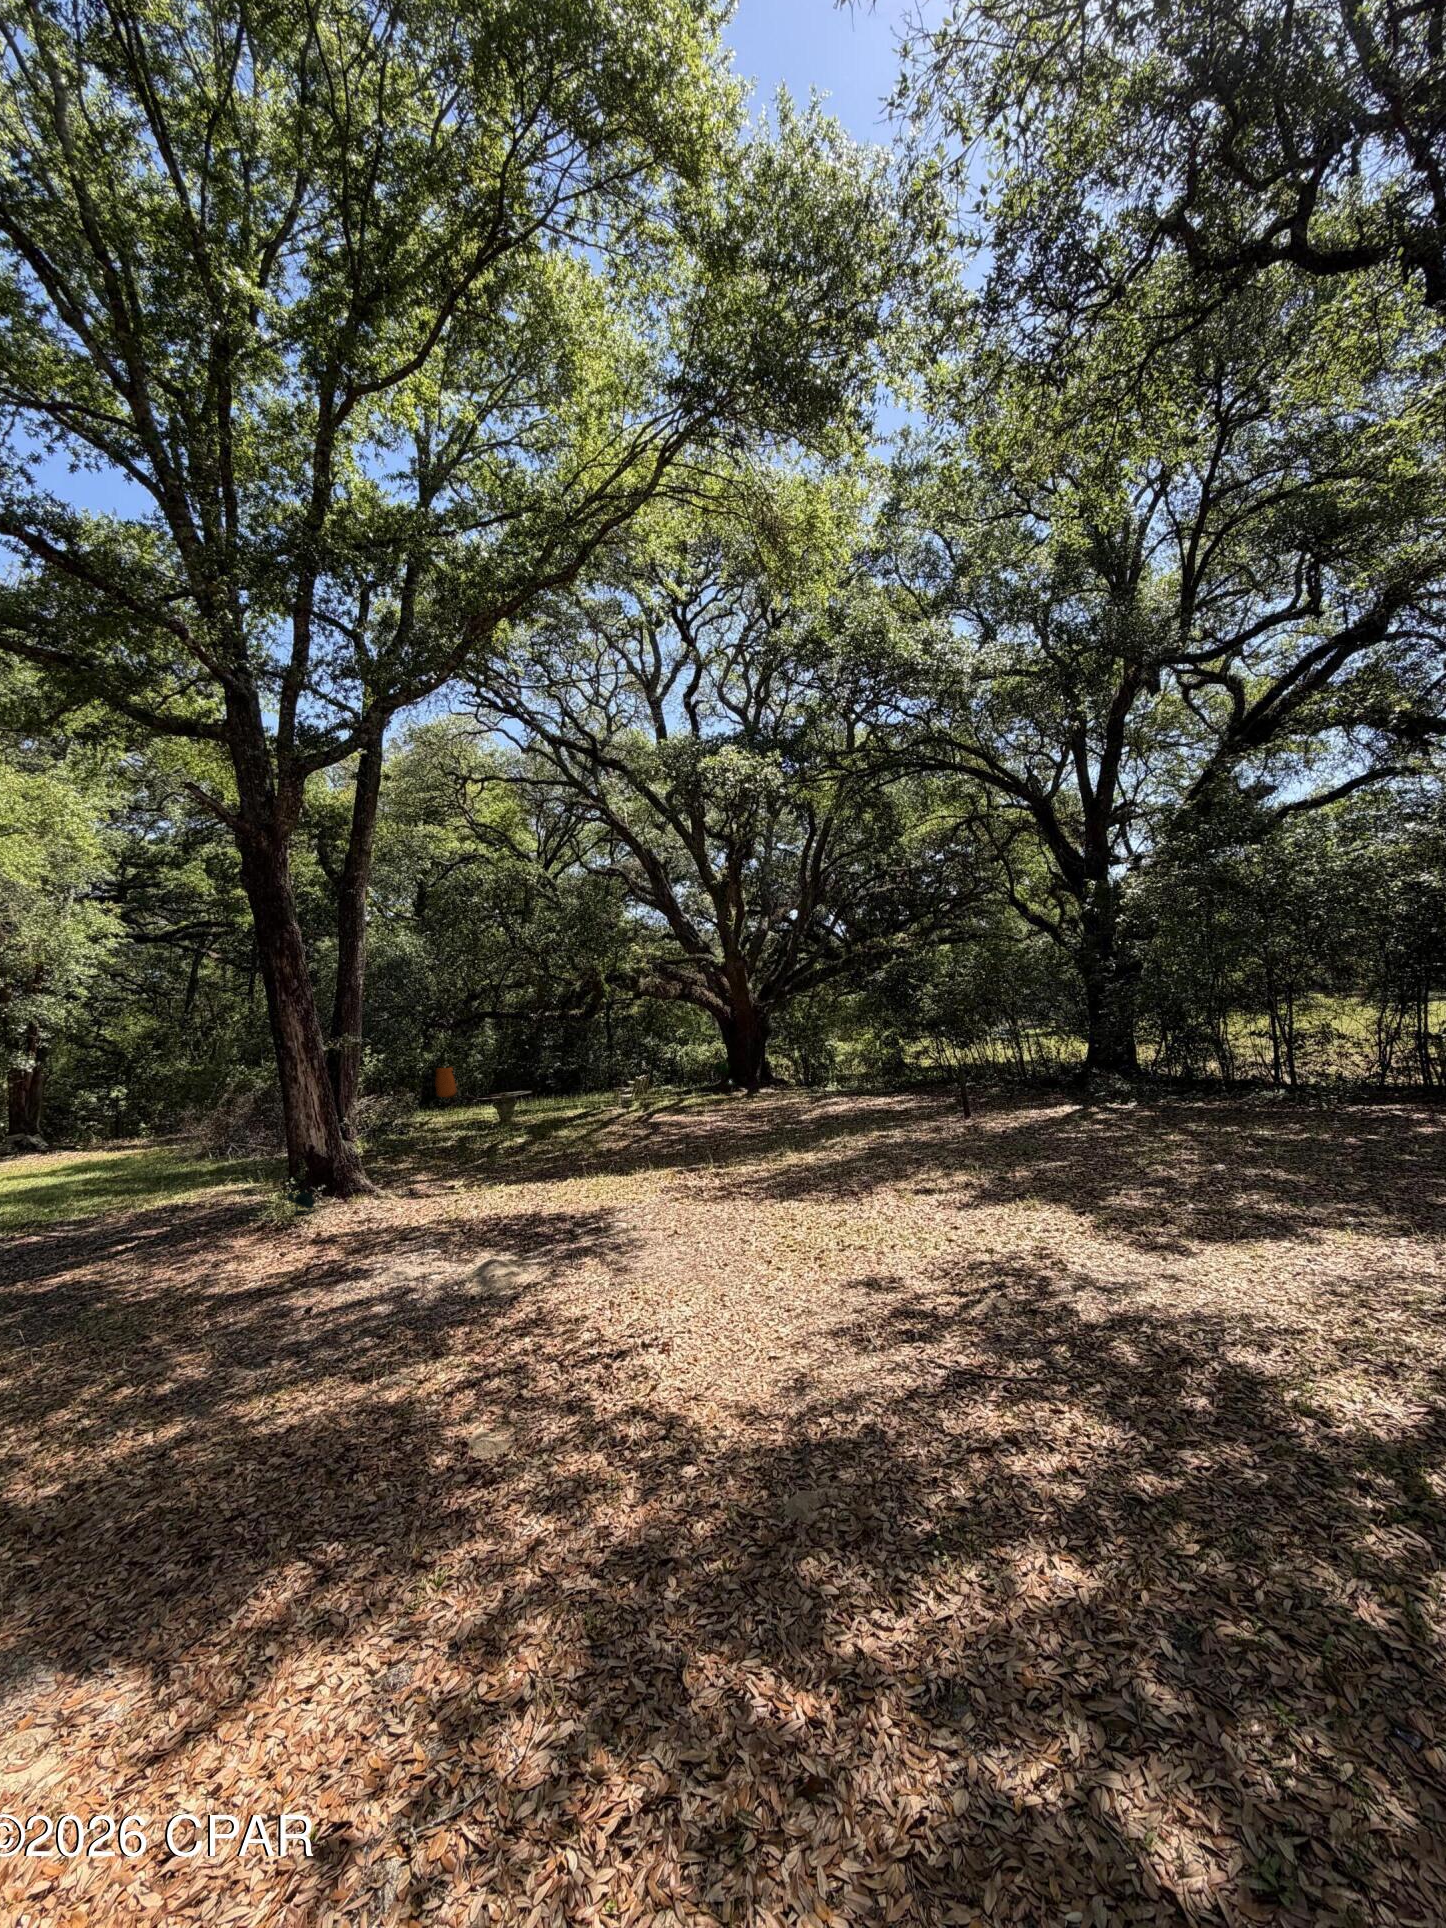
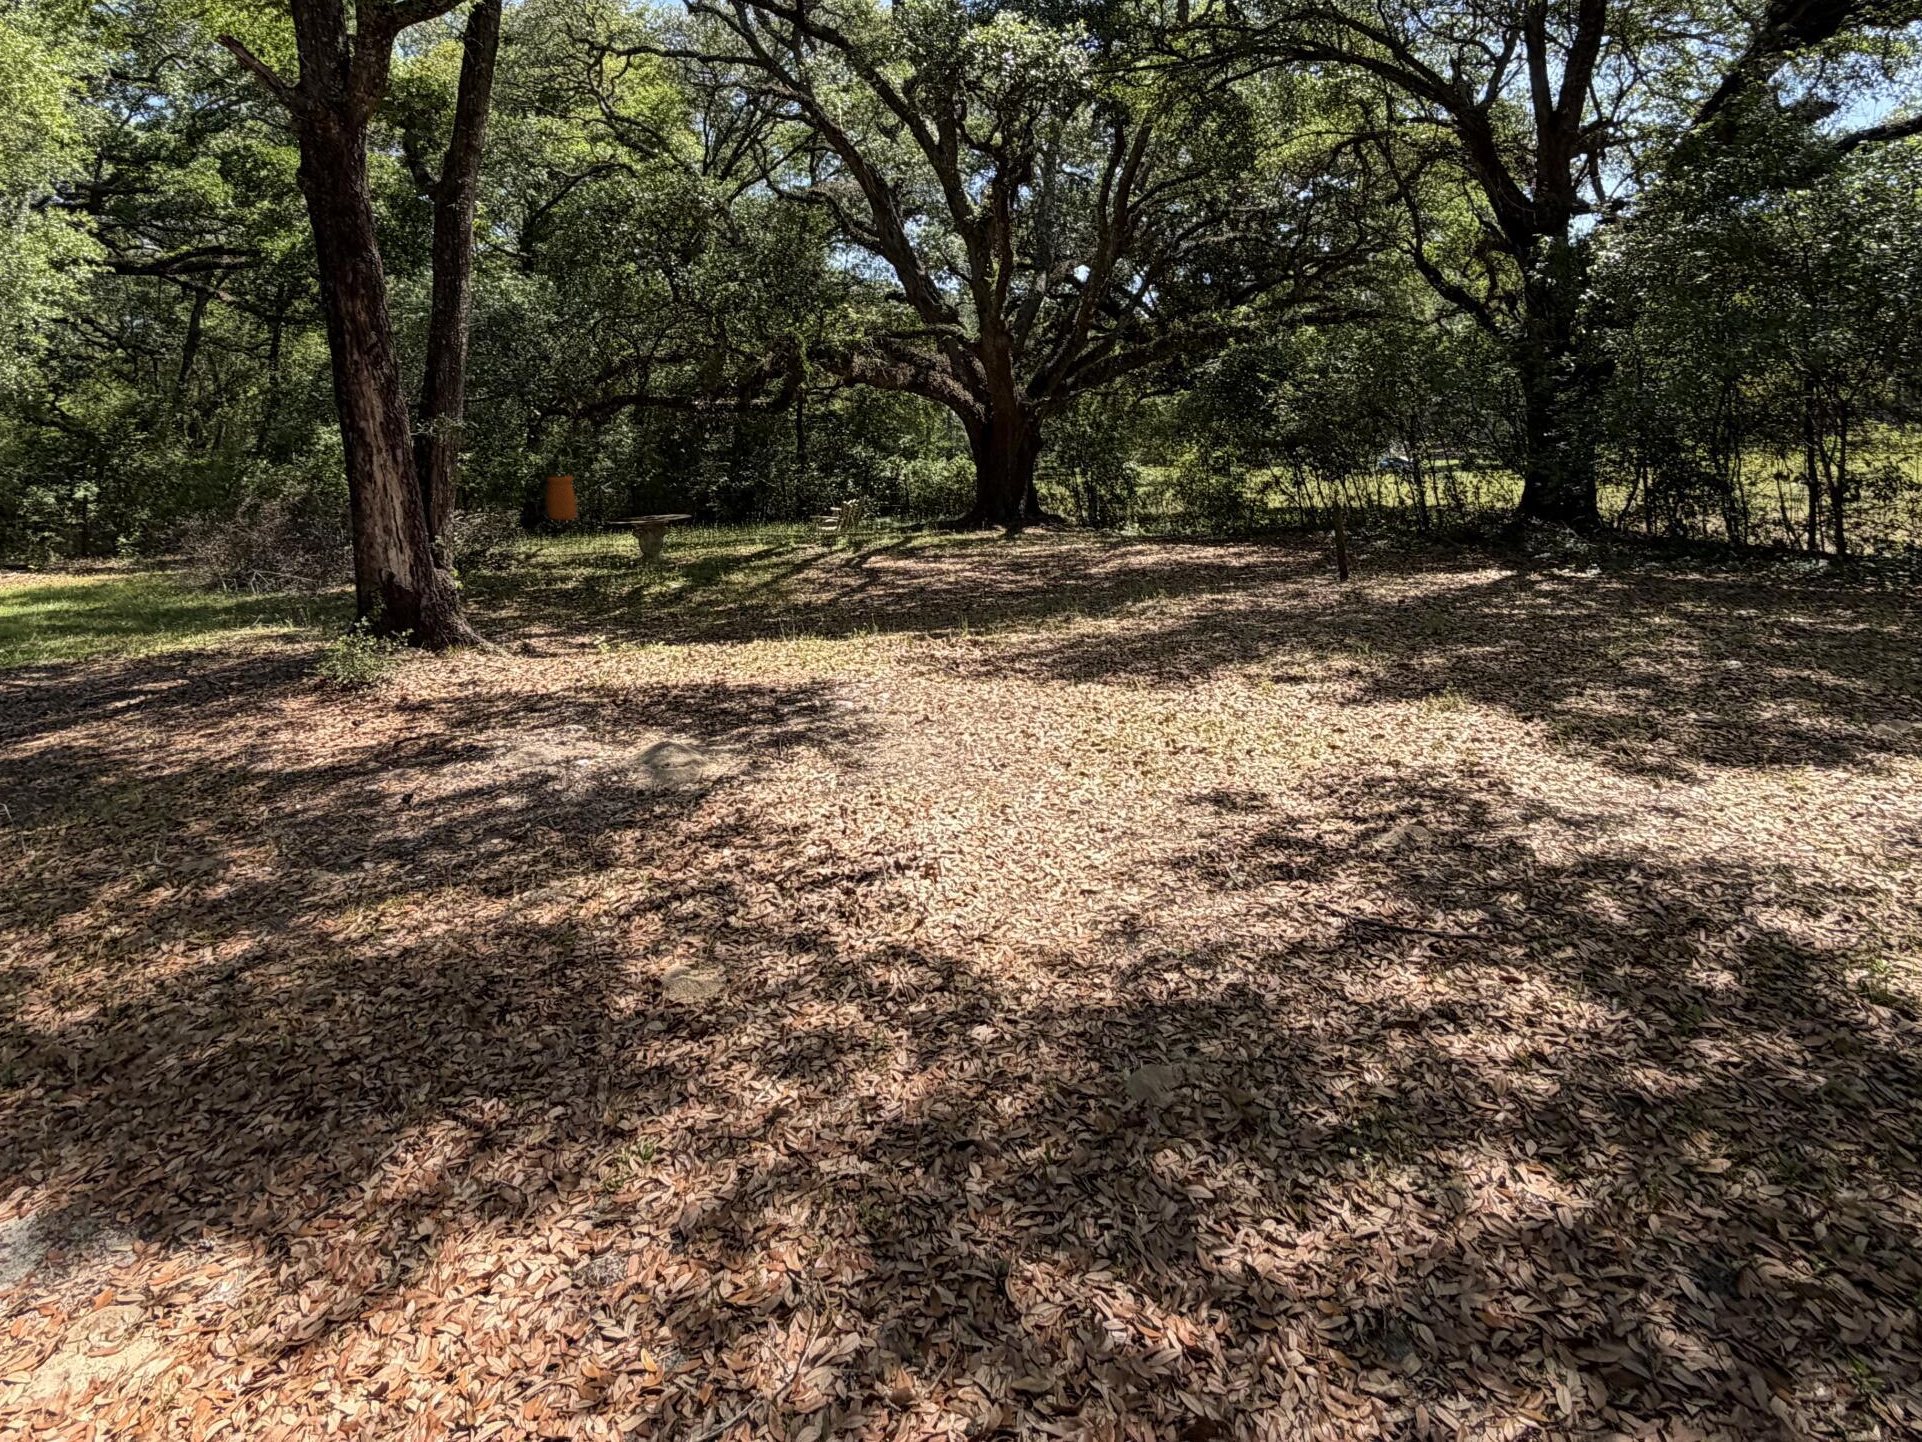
potted tree: present [713,1060,735,1095] -> none [955,478,992,534]
watering can: present [286,1187,314,1215] -> none [352,631,391,672]

